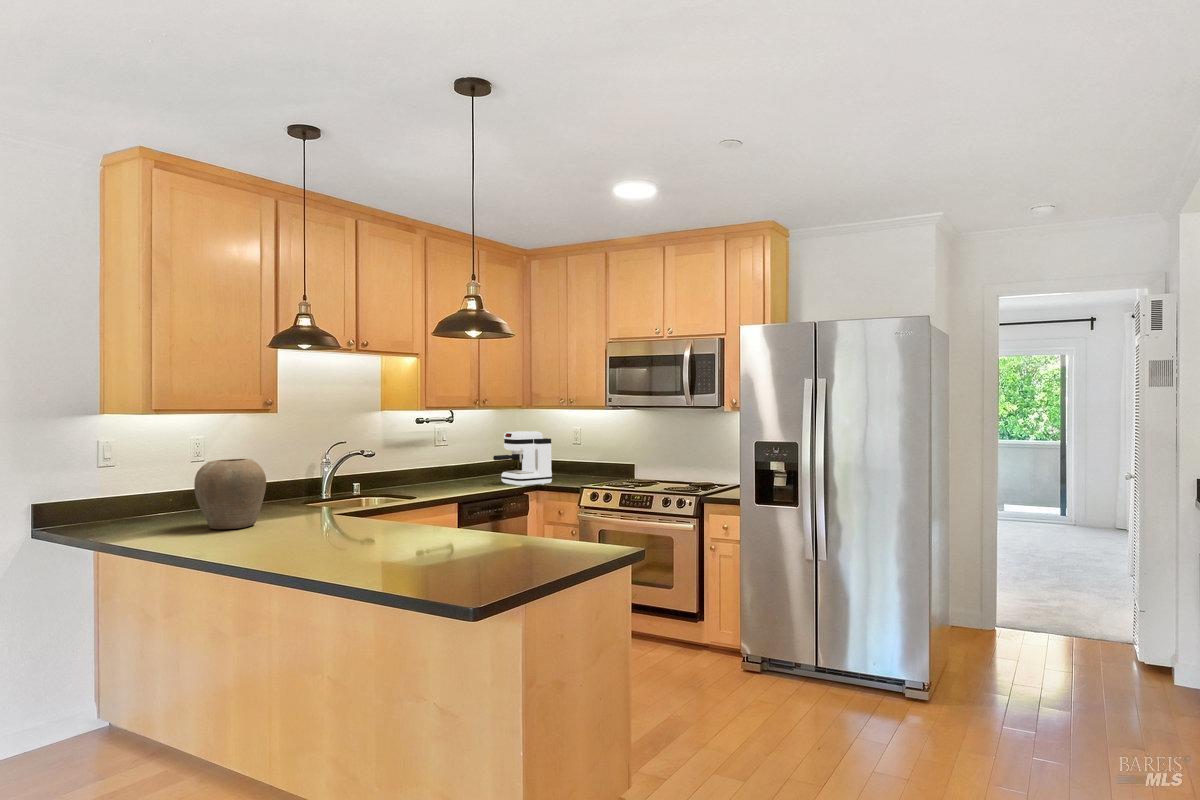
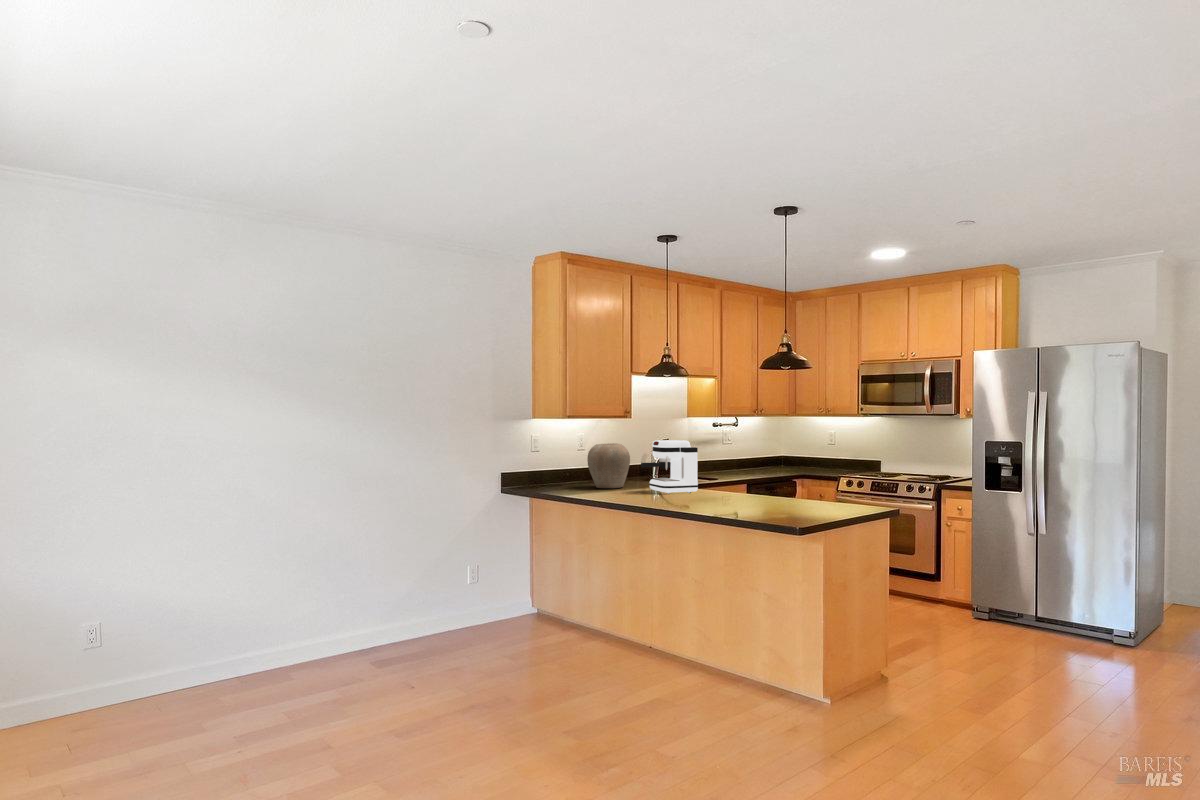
coffee maker: present [493,431,552,486] -> present [641,440,698,494]

